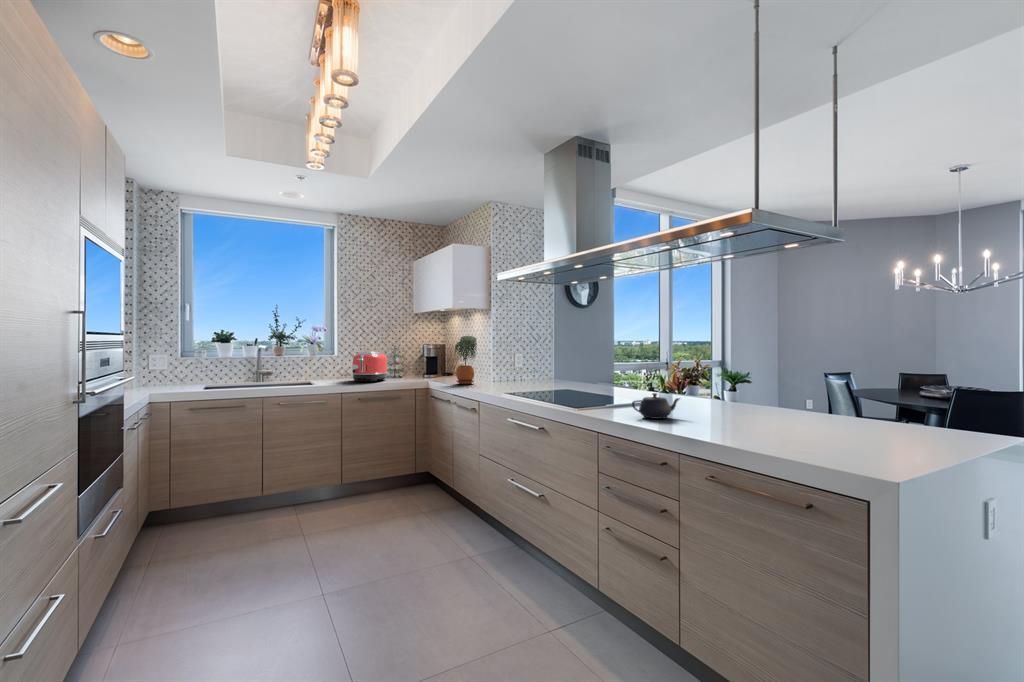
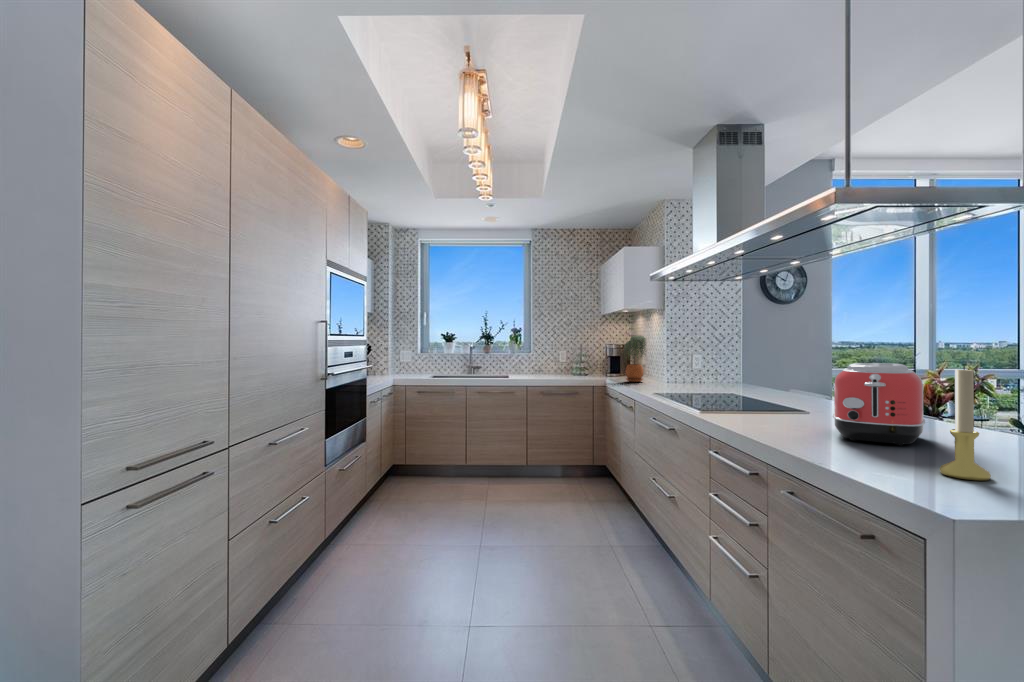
toaster: present [352,352,388,382] -> present [833,363,925,446]
candle holder: none [842,362,880,456] -> present [940,366,991,481]
teapot: present [632,393,680,419] -> none [745,396,805,423]

